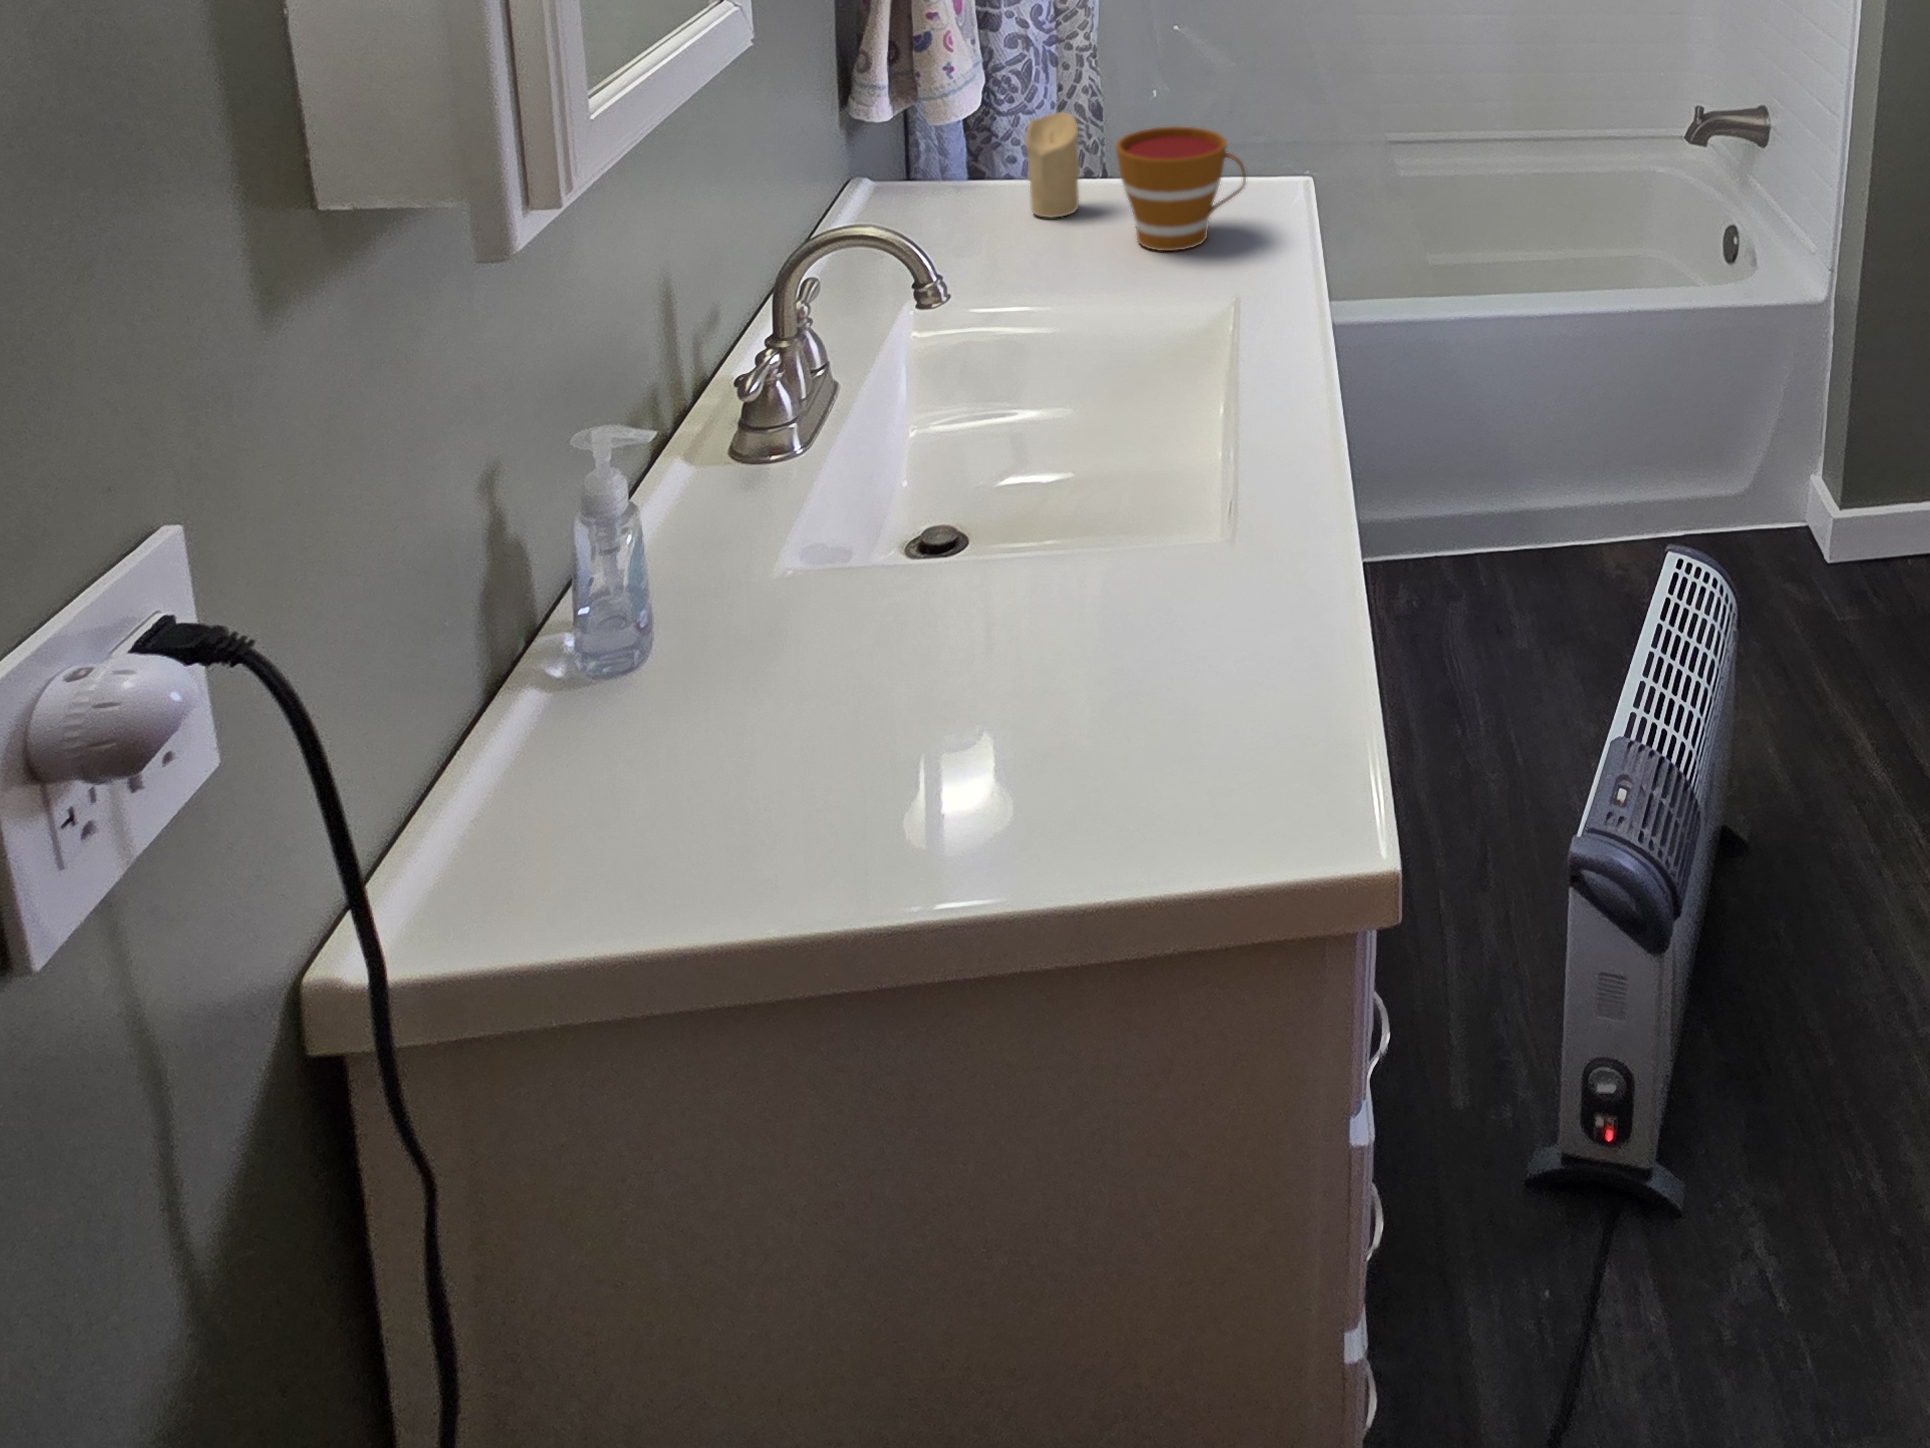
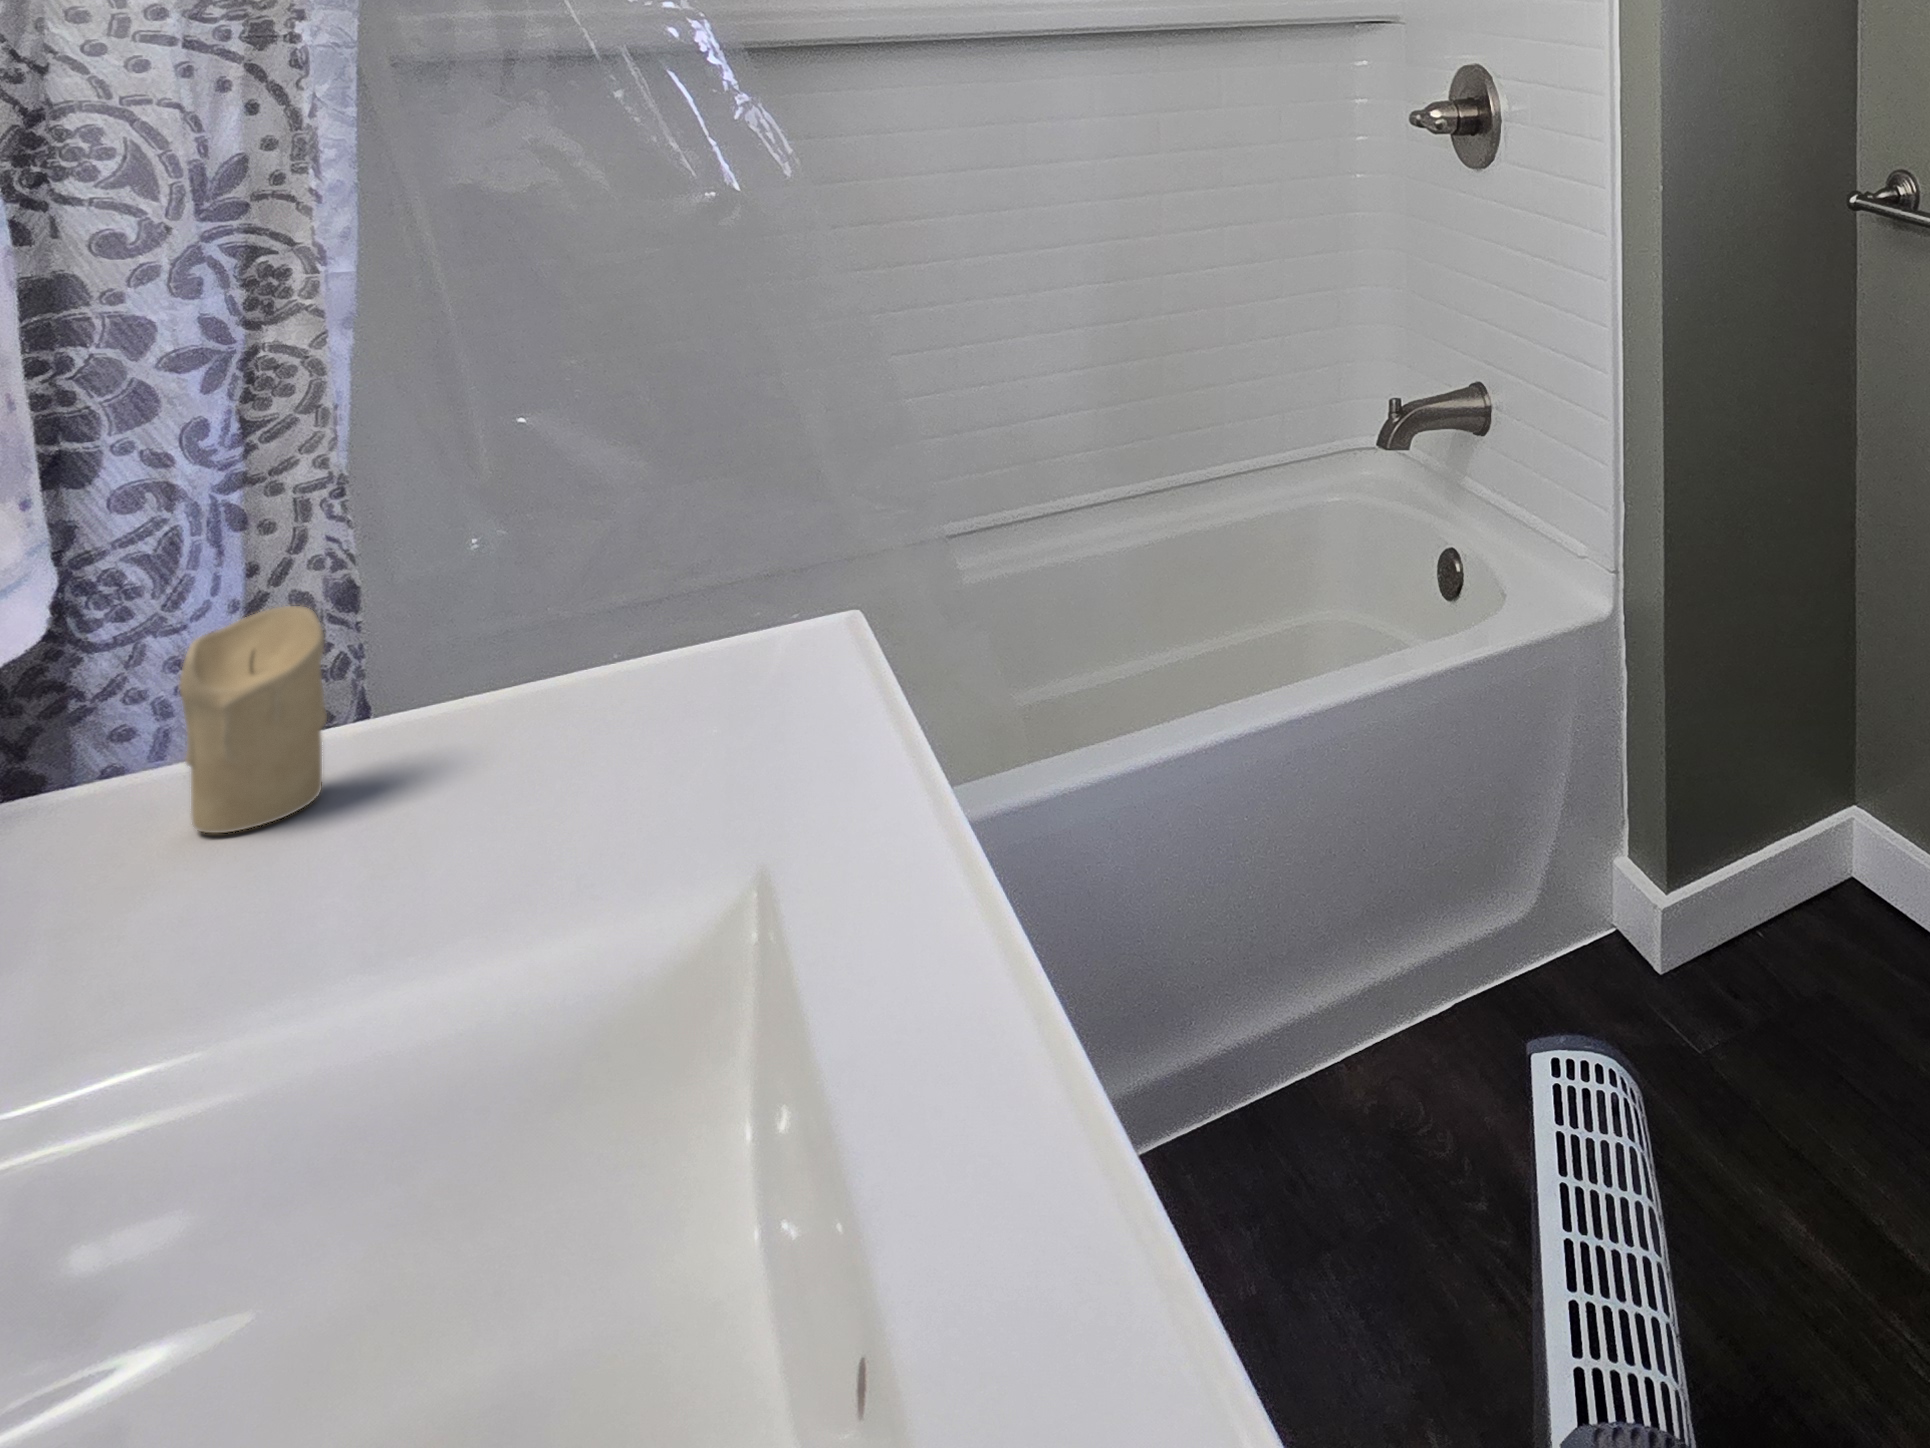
cup: present [1116,126,1246,251] -> none [433,568,741,829]

